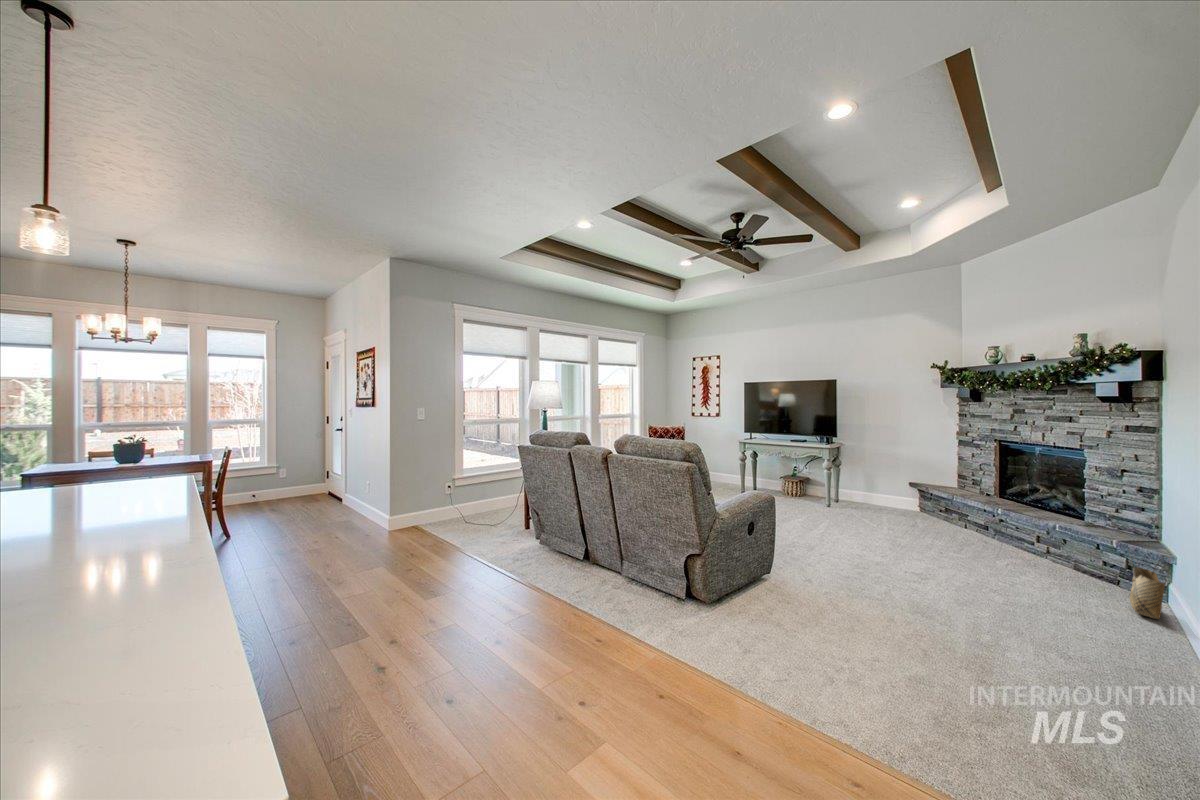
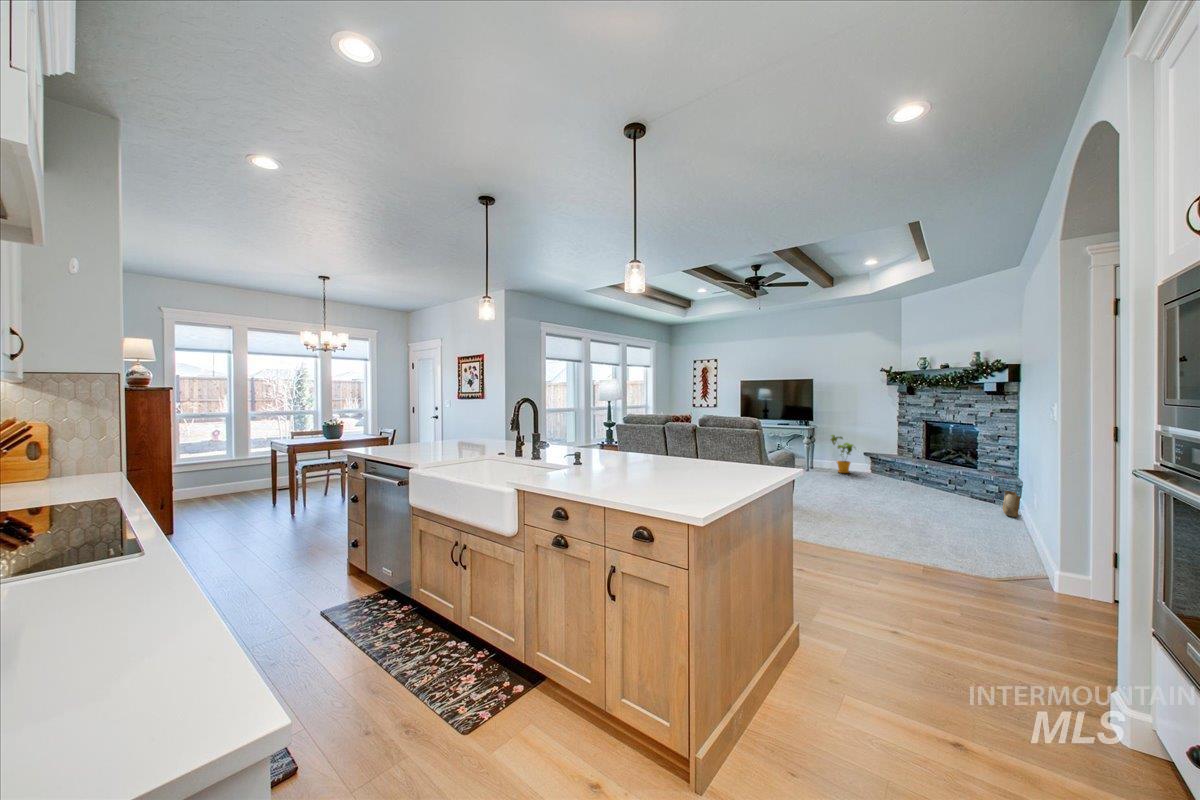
house plant: none [856,456,894,511] -> present [830,435,855,473]

